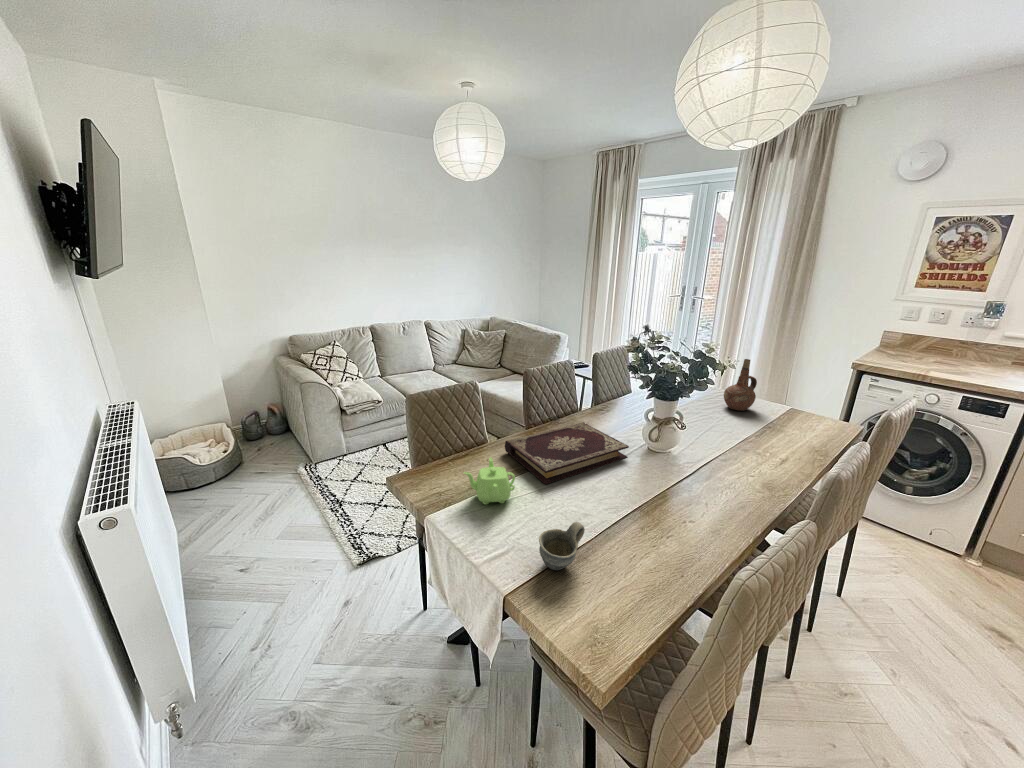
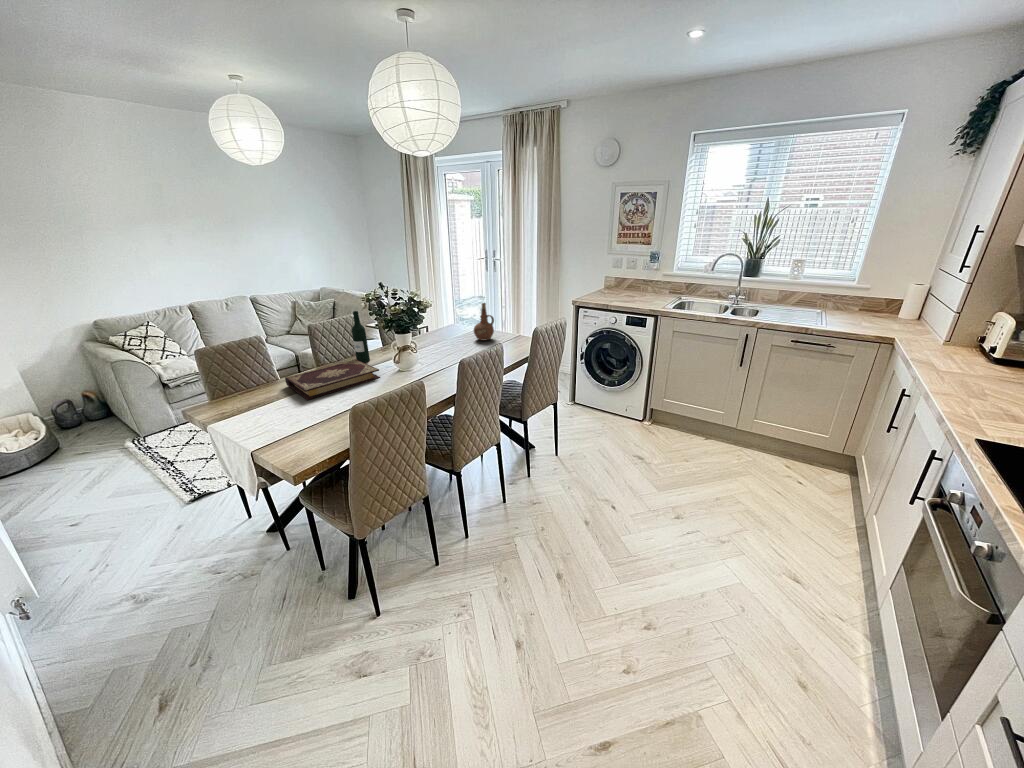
wine bottle: none [577,358,597,426] -> present [352,311,370,362]
teapot: present [464,458,515,505] -> none [234,386,279,417]
cup: present [539,522,585,570] -> none [273,409,308,440]

